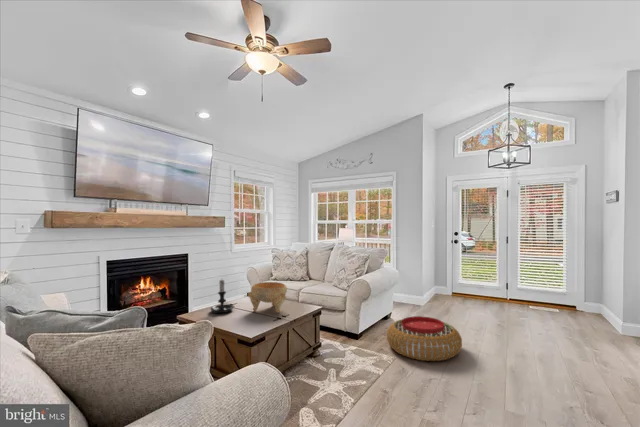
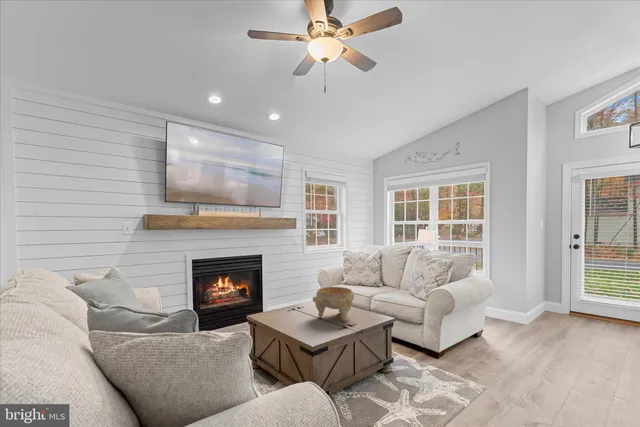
candle holder: present [211,280,234,313] -> none [277,280,301,316]
pouf: present [387,316,462,361] -> none [476,338,583,398]

